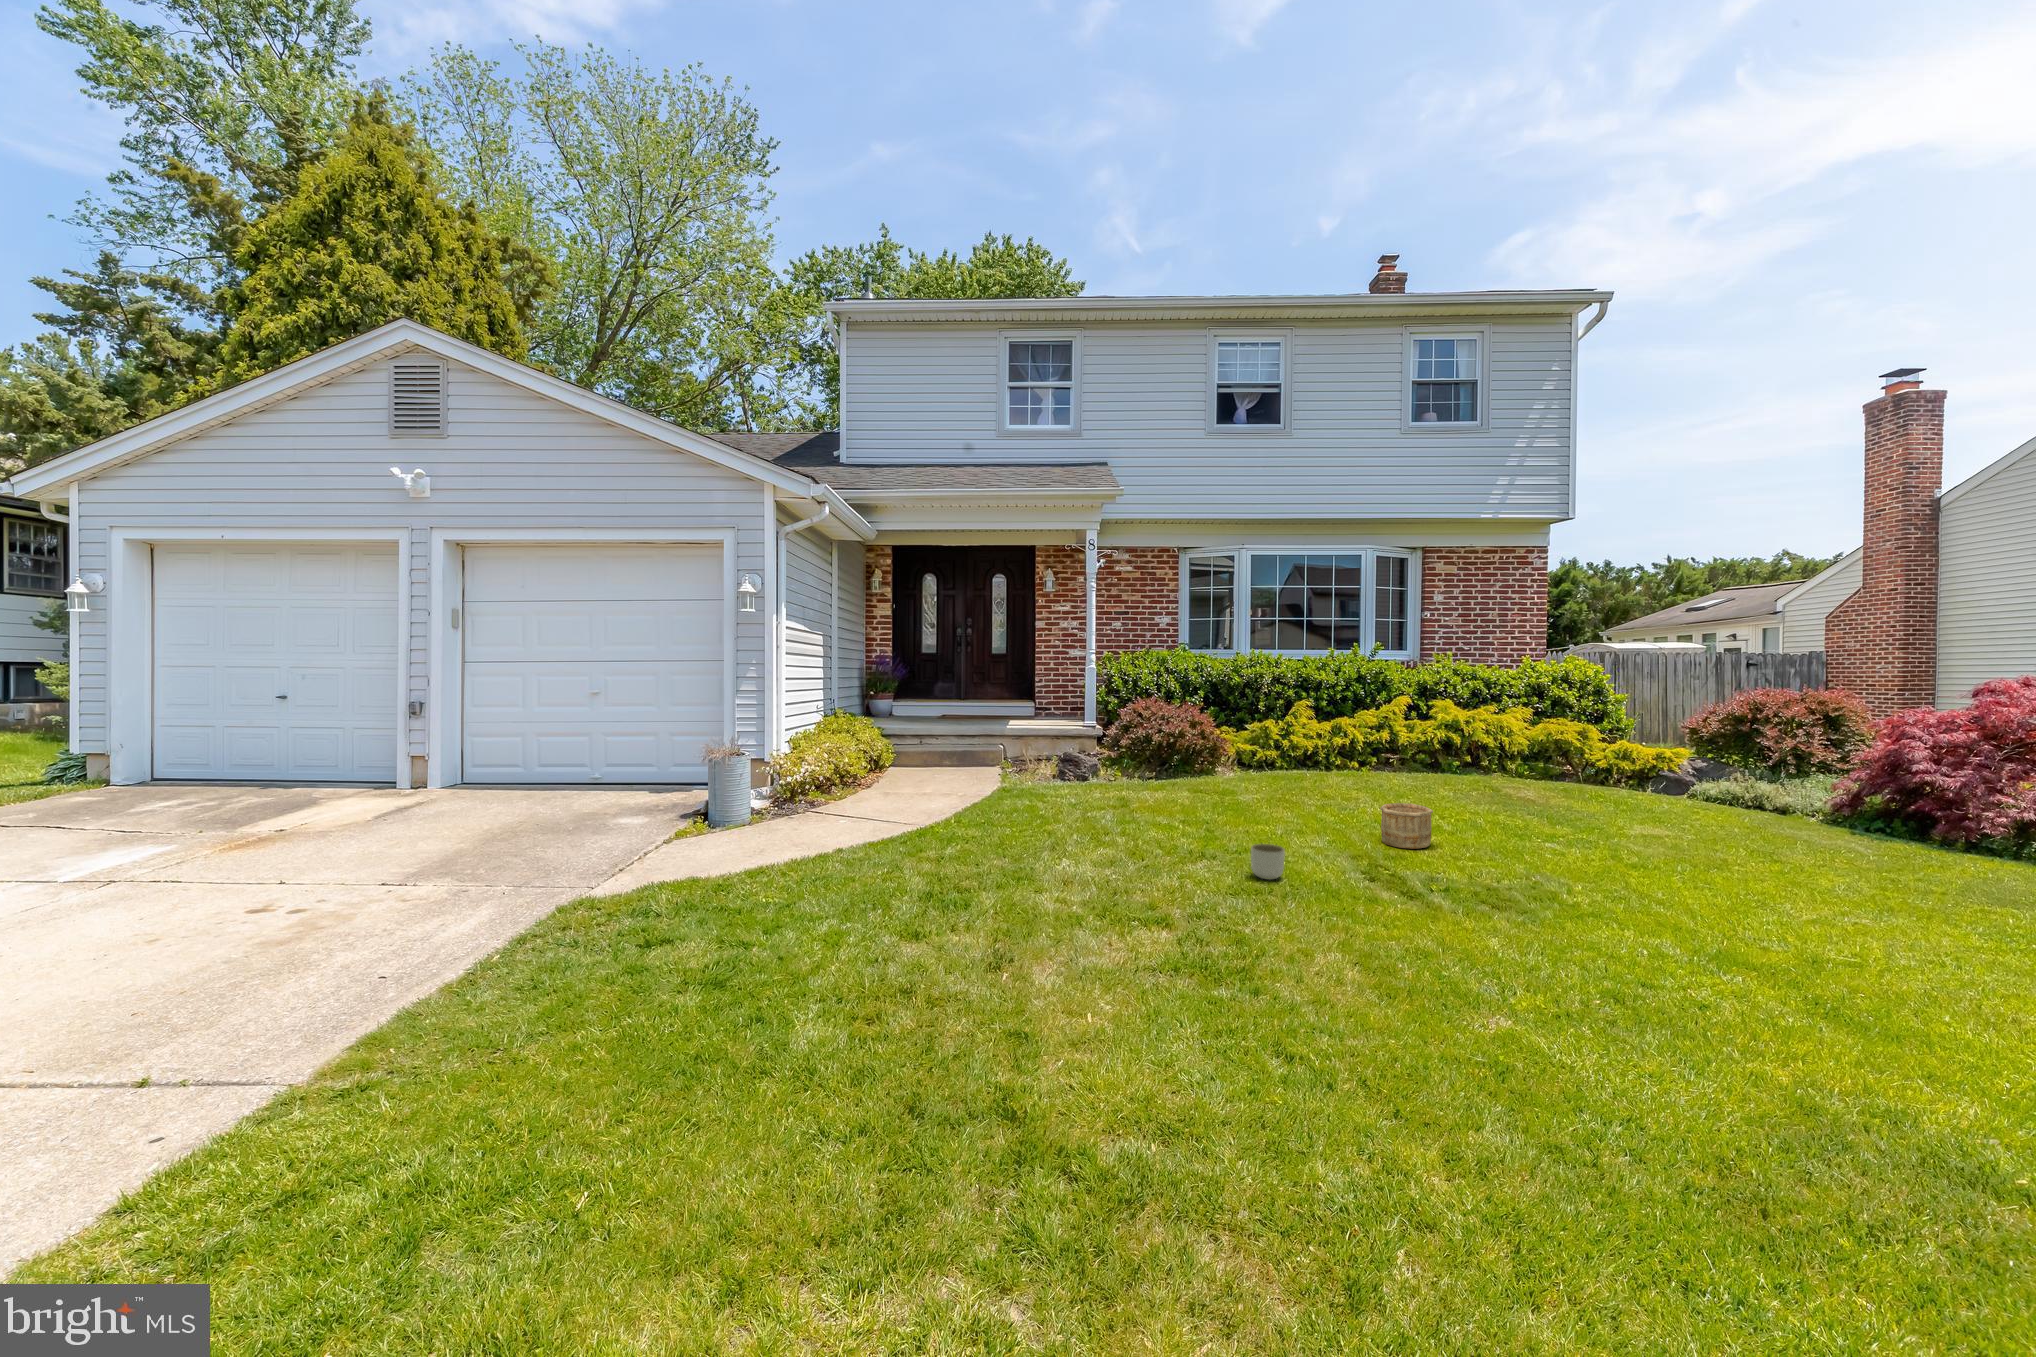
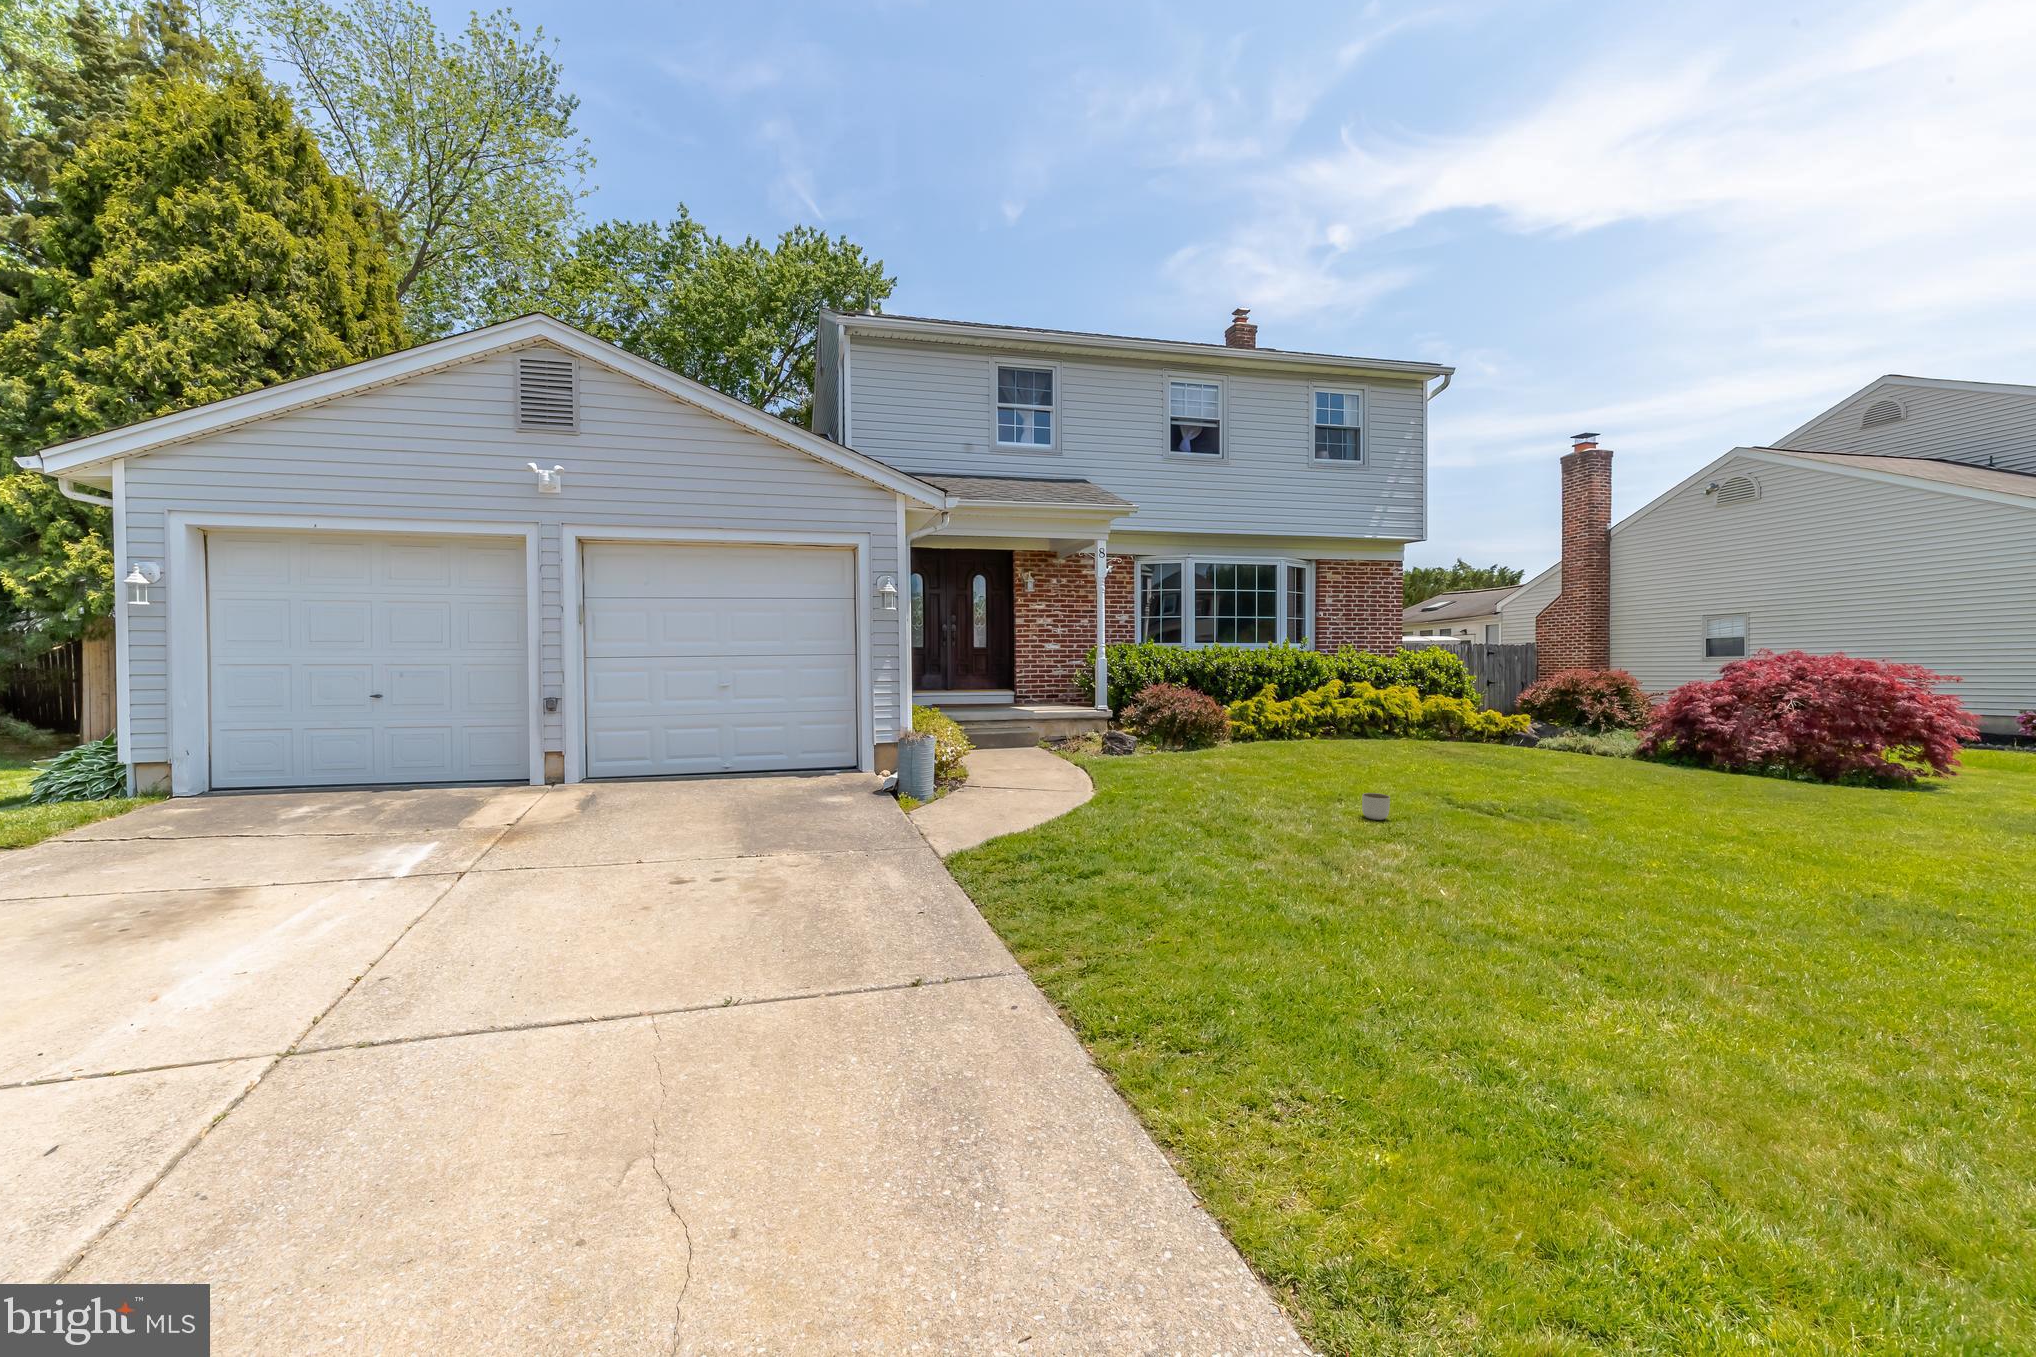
wooden bucket: present [1380,803,1433,849] -> none [1411,760,1452,793]

